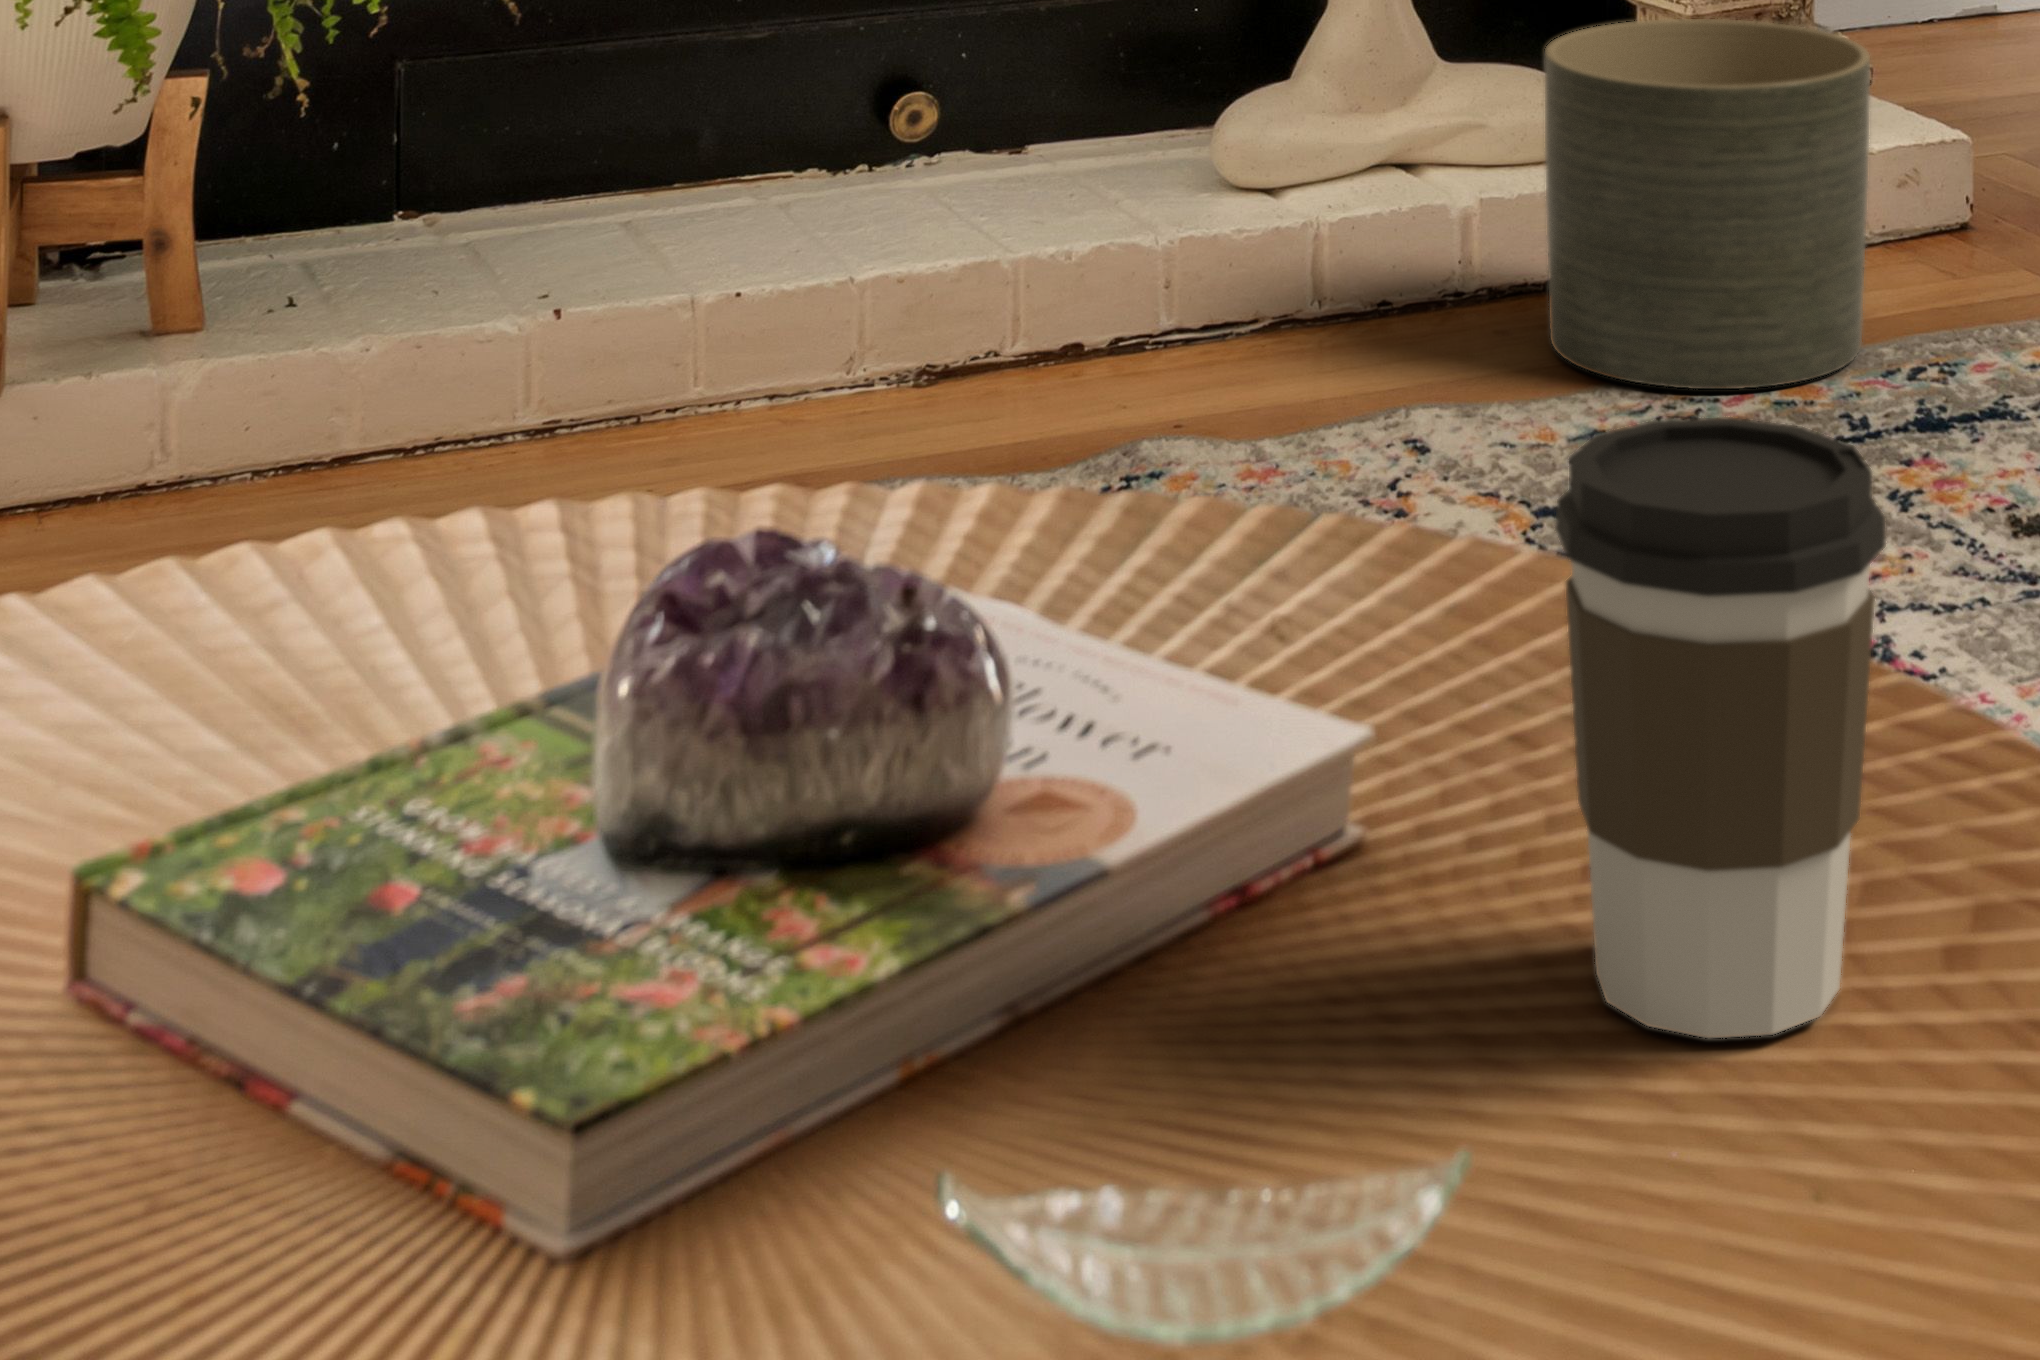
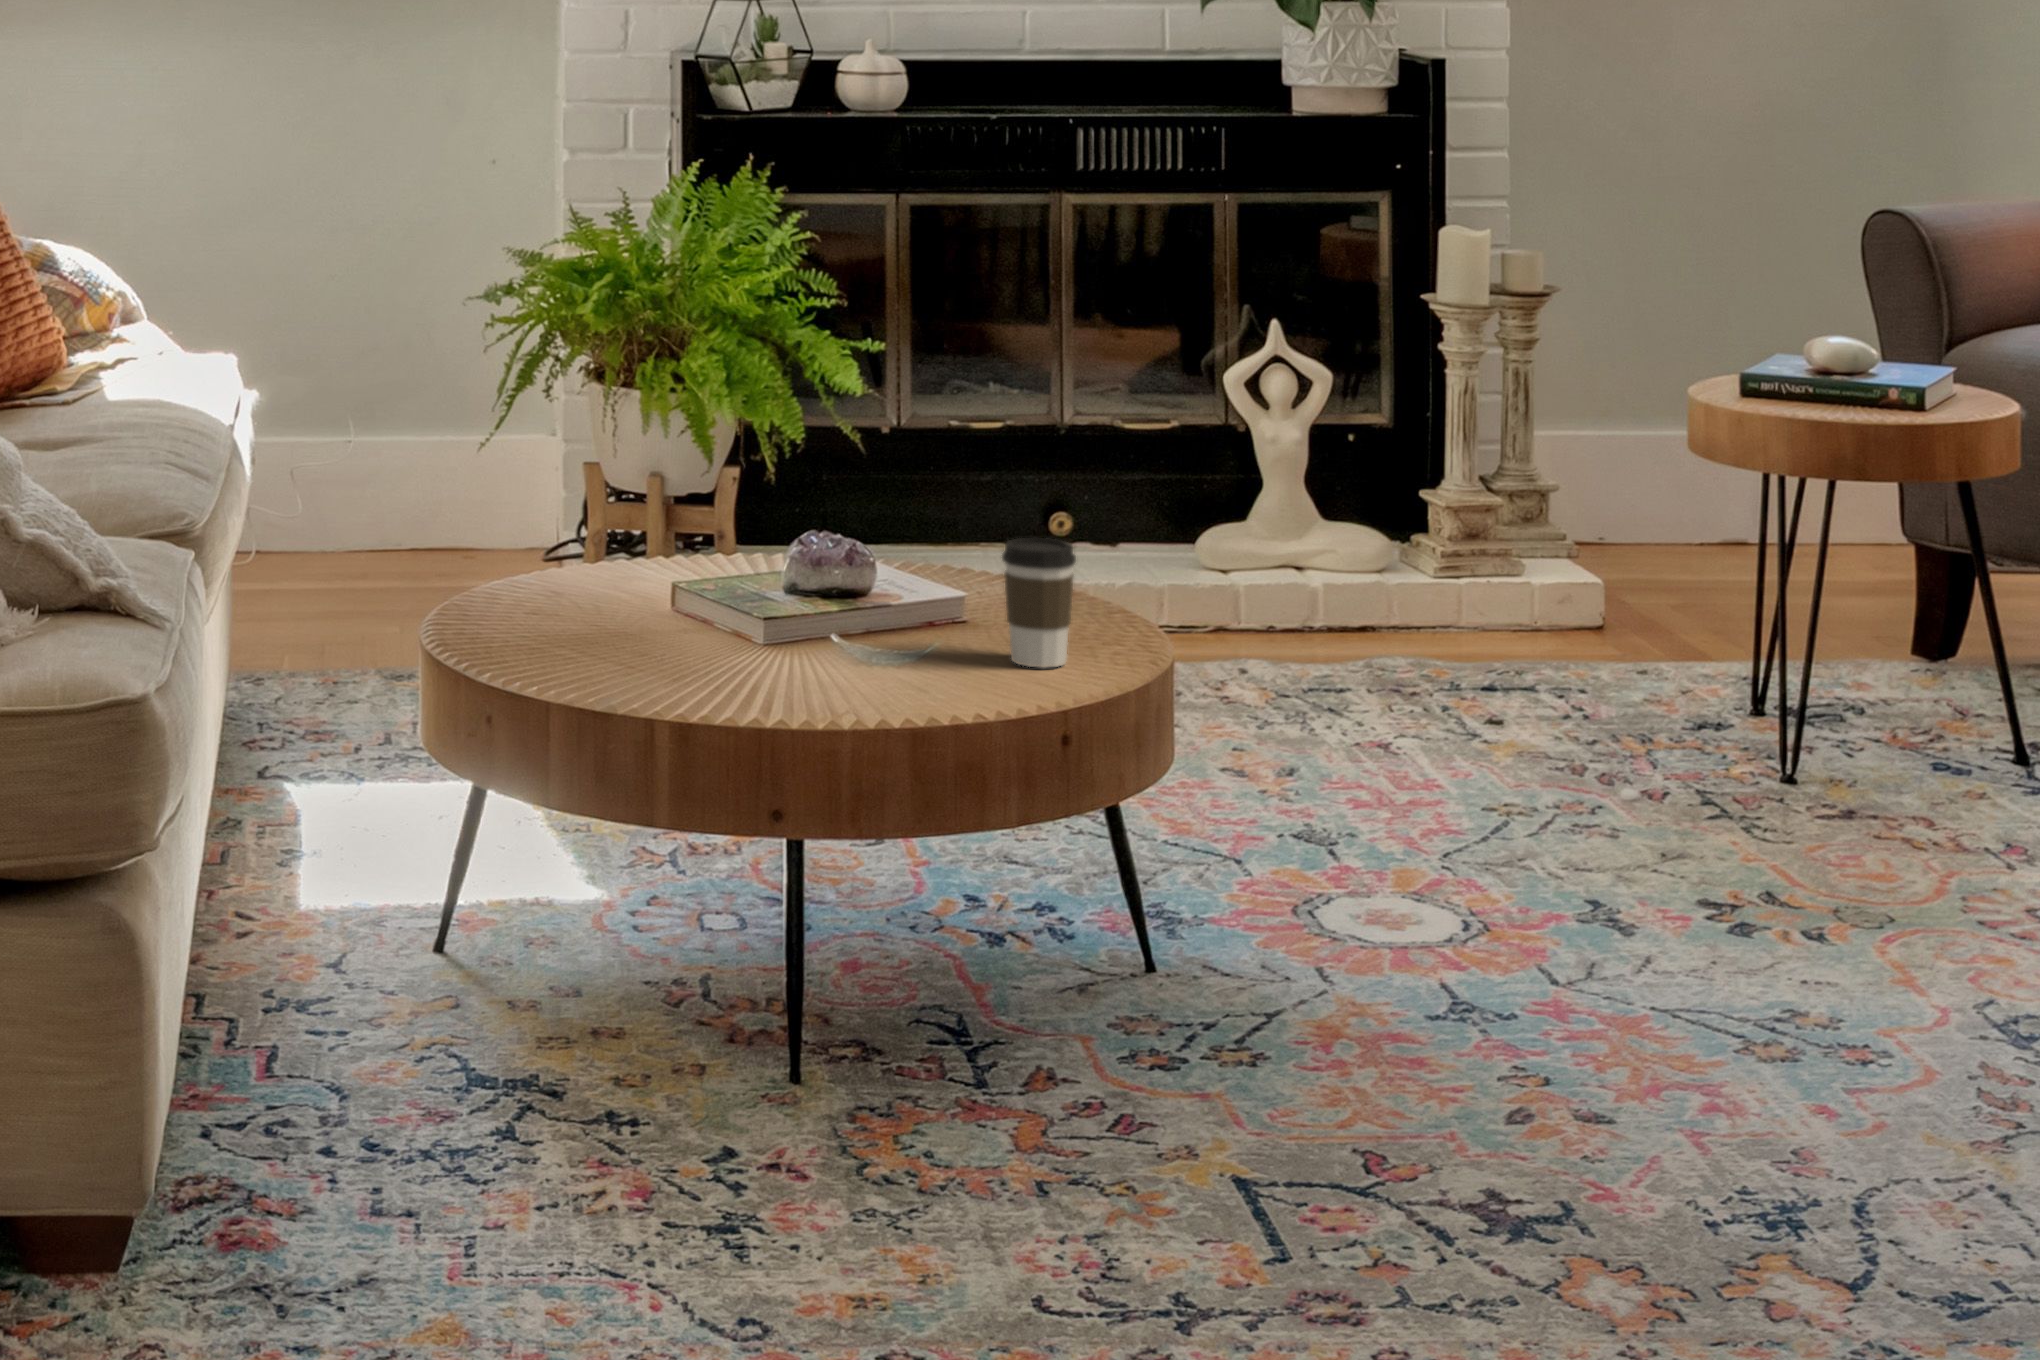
planter: present [1545,19,1870,389] -> none [1333,504,1493,676]

